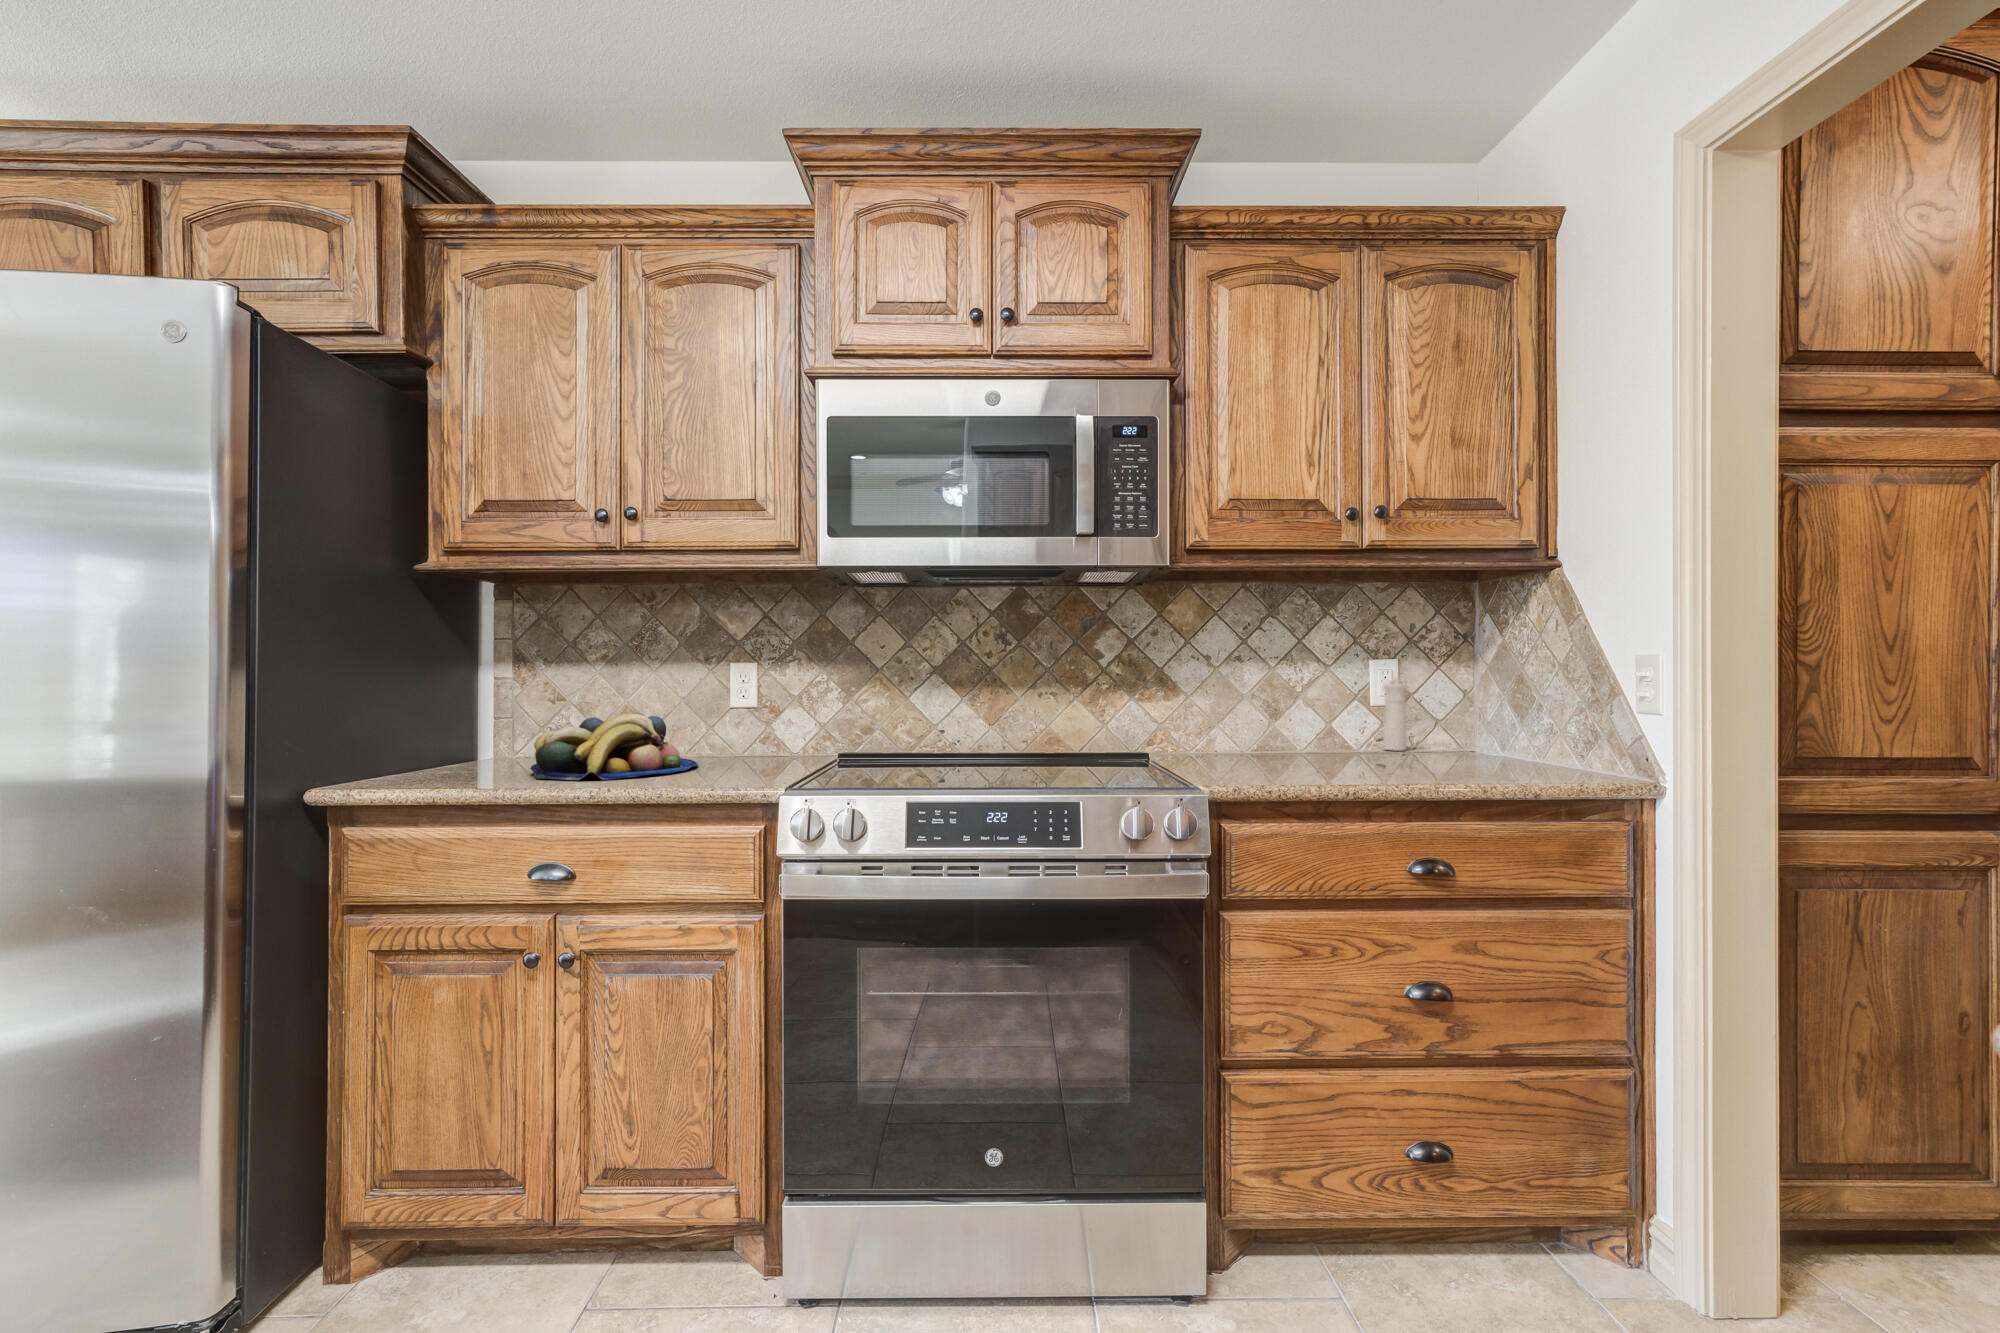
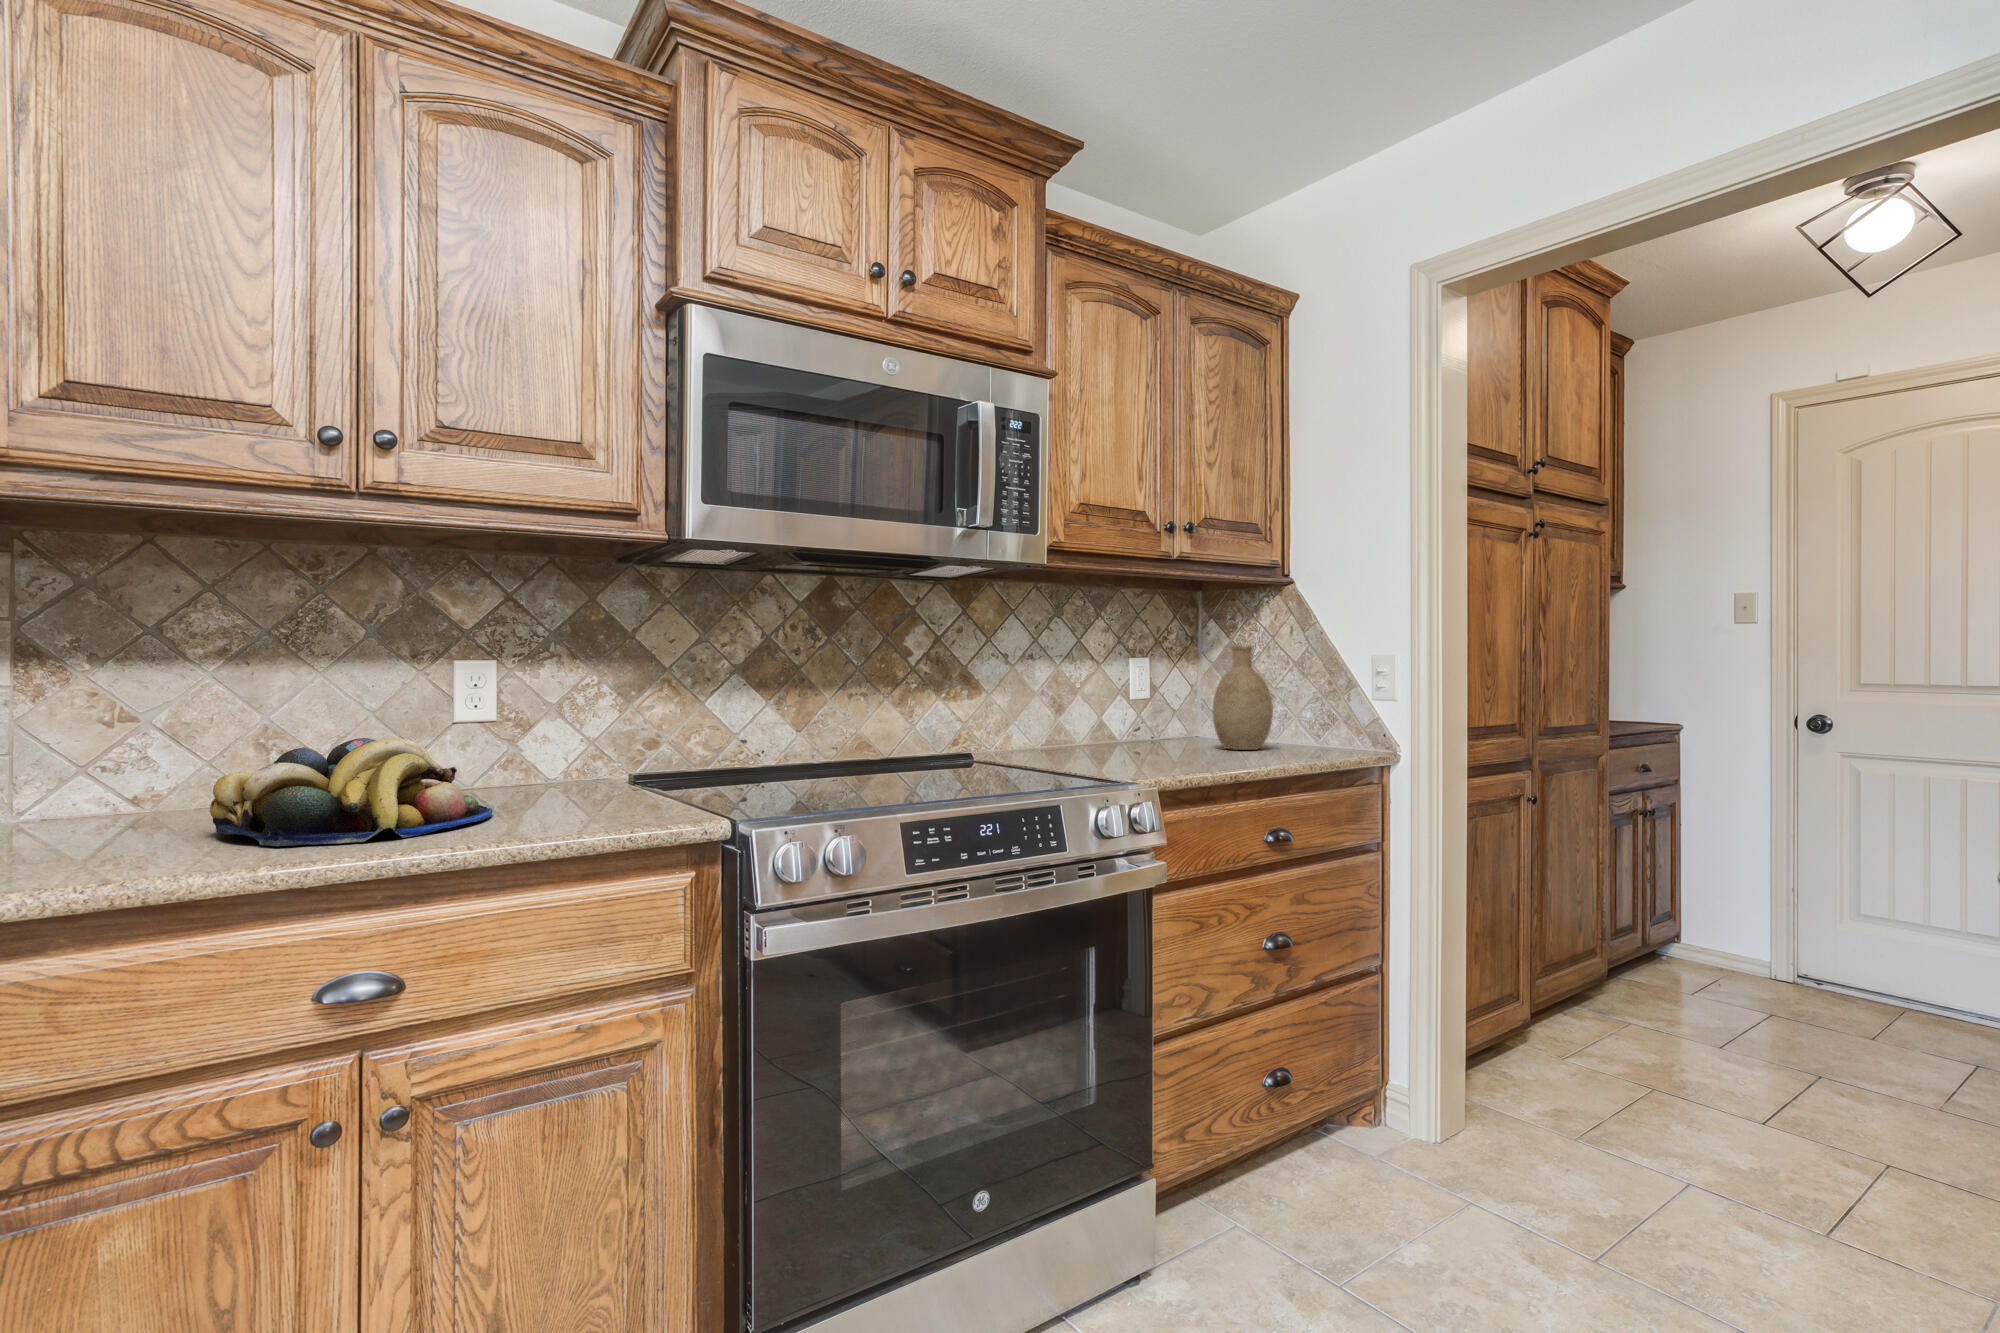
decorative vase: none [1437,645,1512,764] -> present [1213,645,1273,750]
pepper mill: present [1383,677,1409,751] -> none [1143,667,1167,743]

